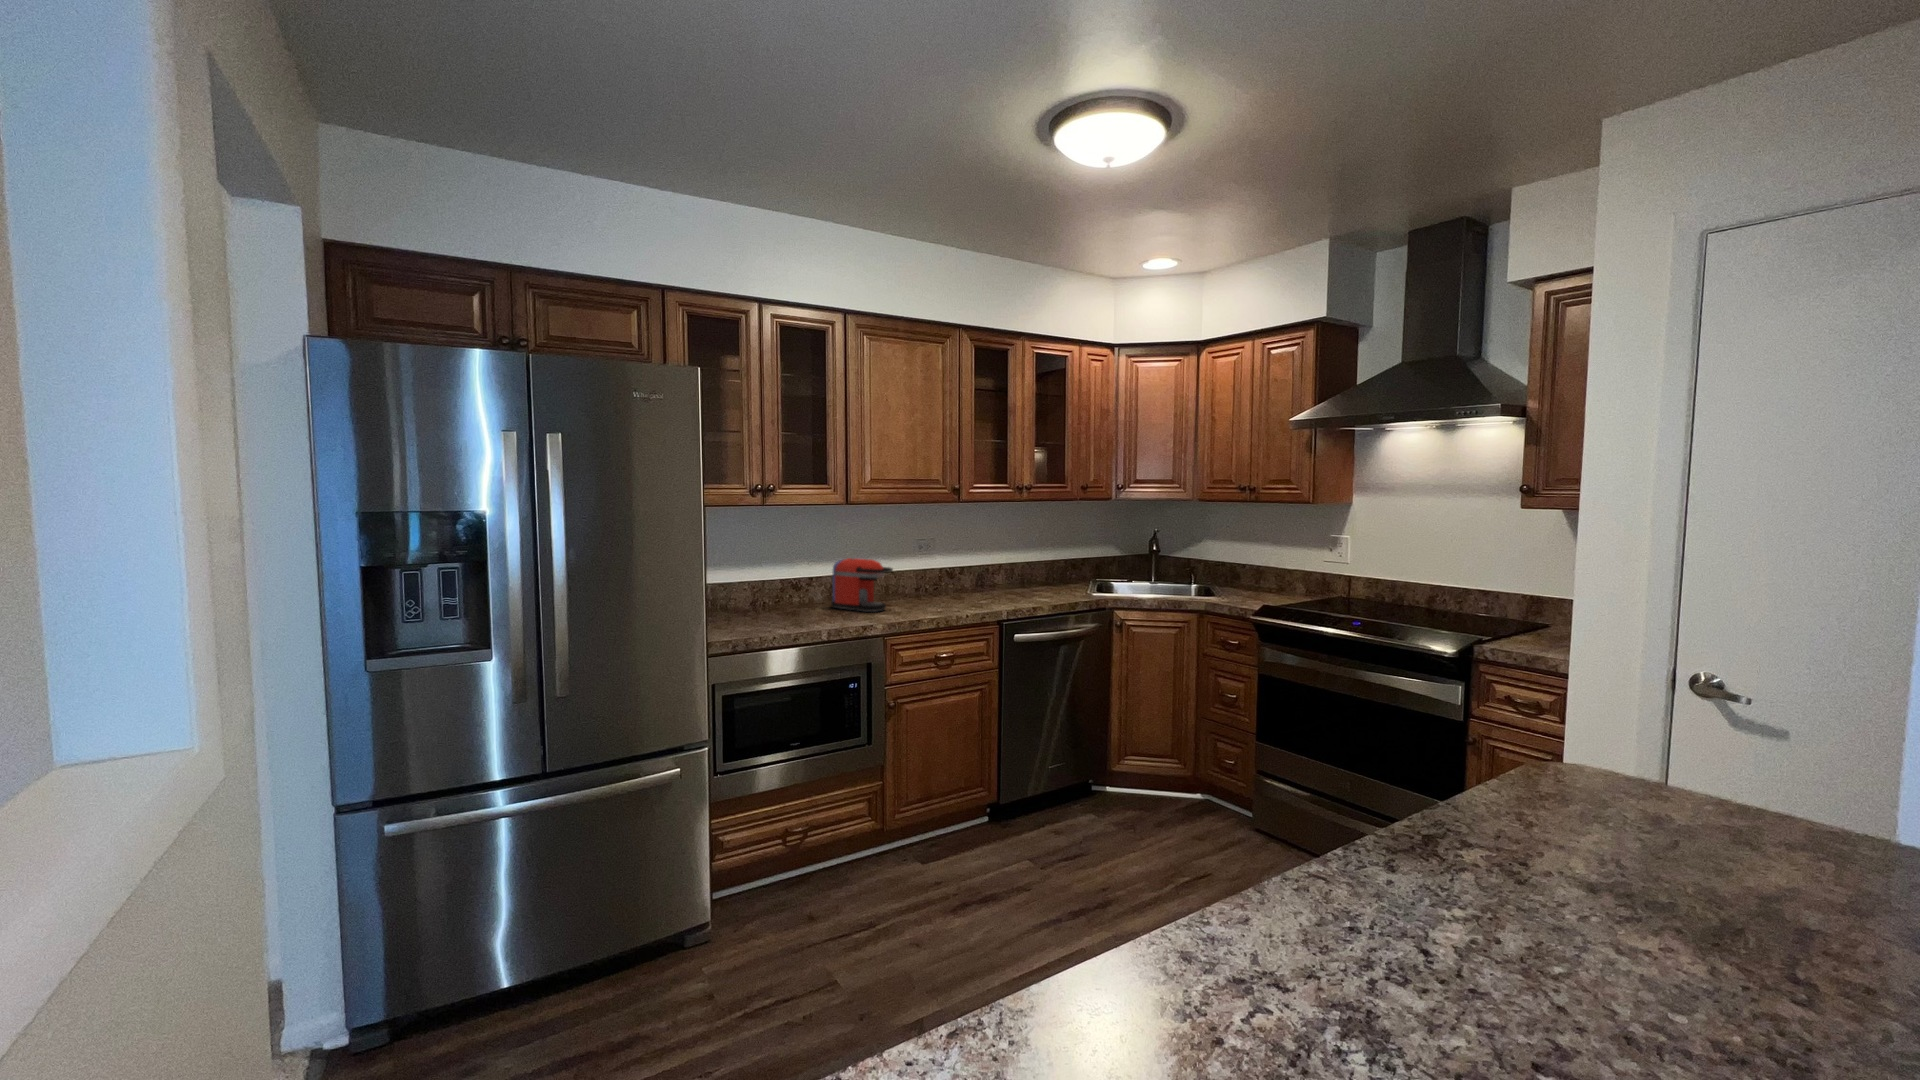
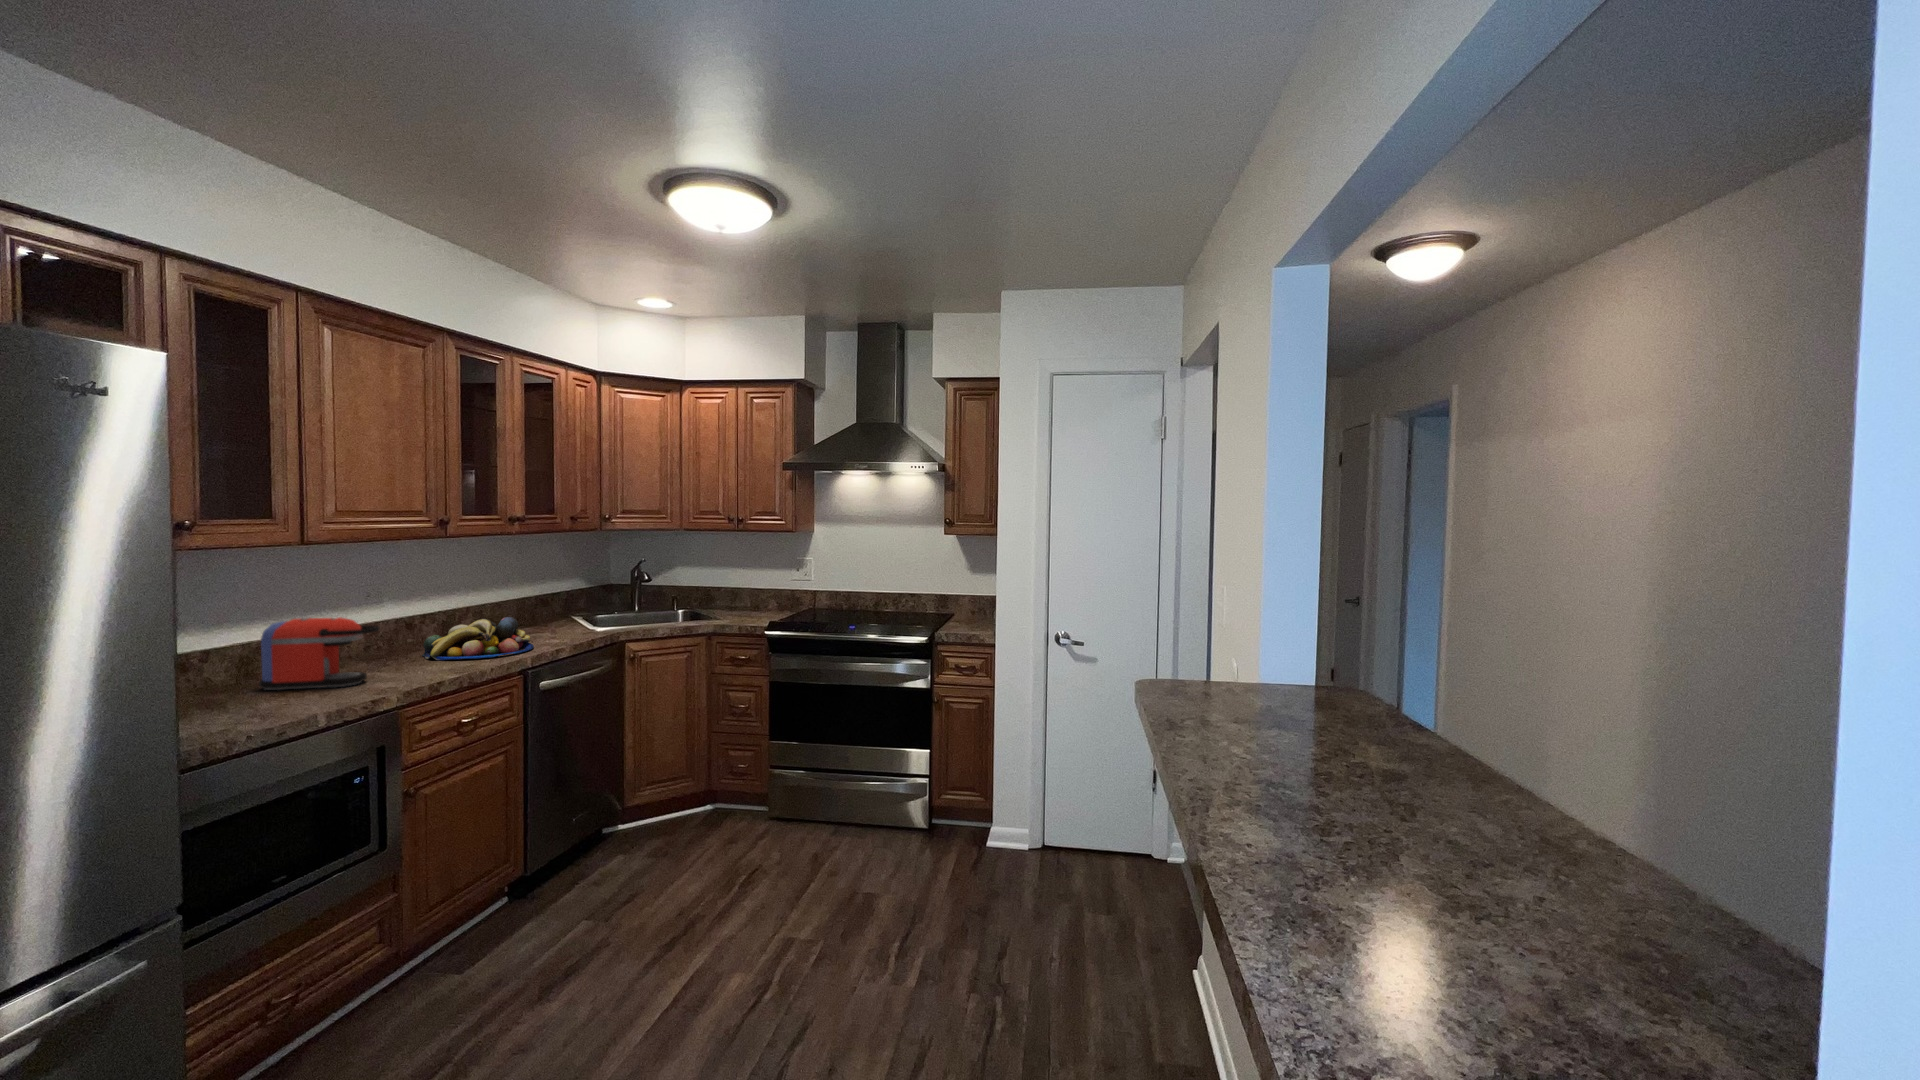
fruit bowl: none [943,573,1024,606] -> present [422,617,534,660]

